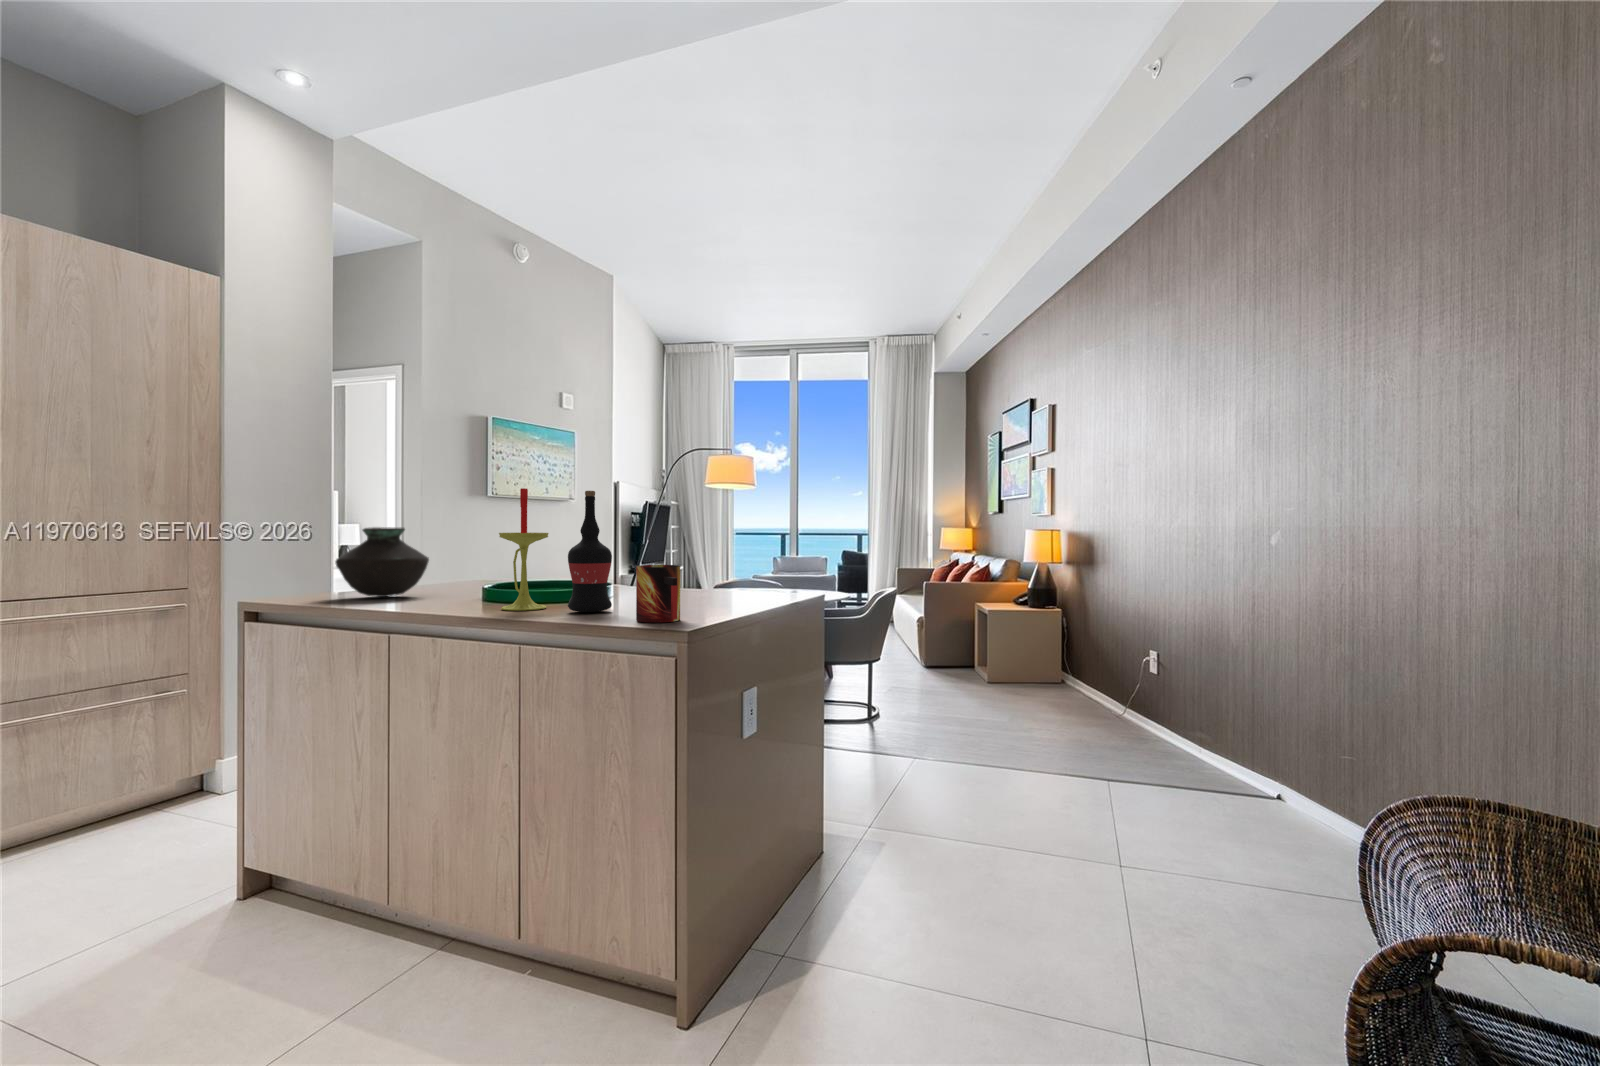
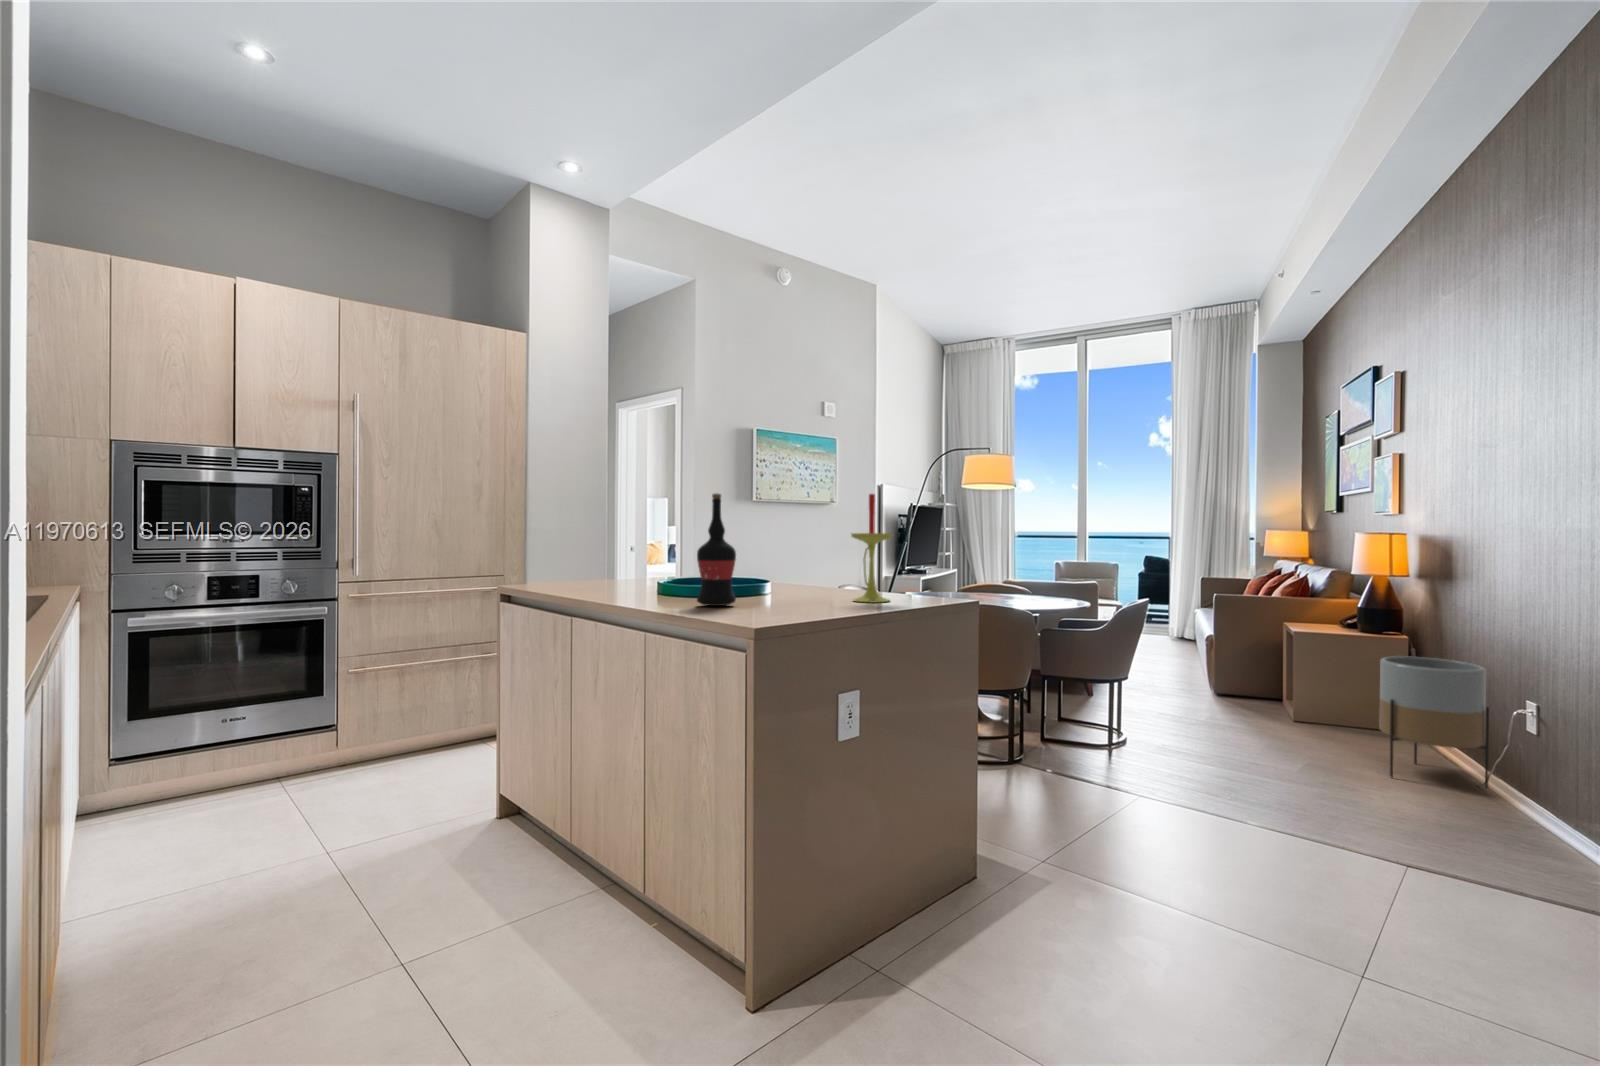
candle: present [499,488,549,611] -> present [851,494,892,603]
vase: present [335,527,429,597] -> none [563,528,635,587]
mug: present [636,565,680,623] -> none [731,563,772,617]
planter: none [1060,626,1130,720] -> present [1379,656,1489,788]

